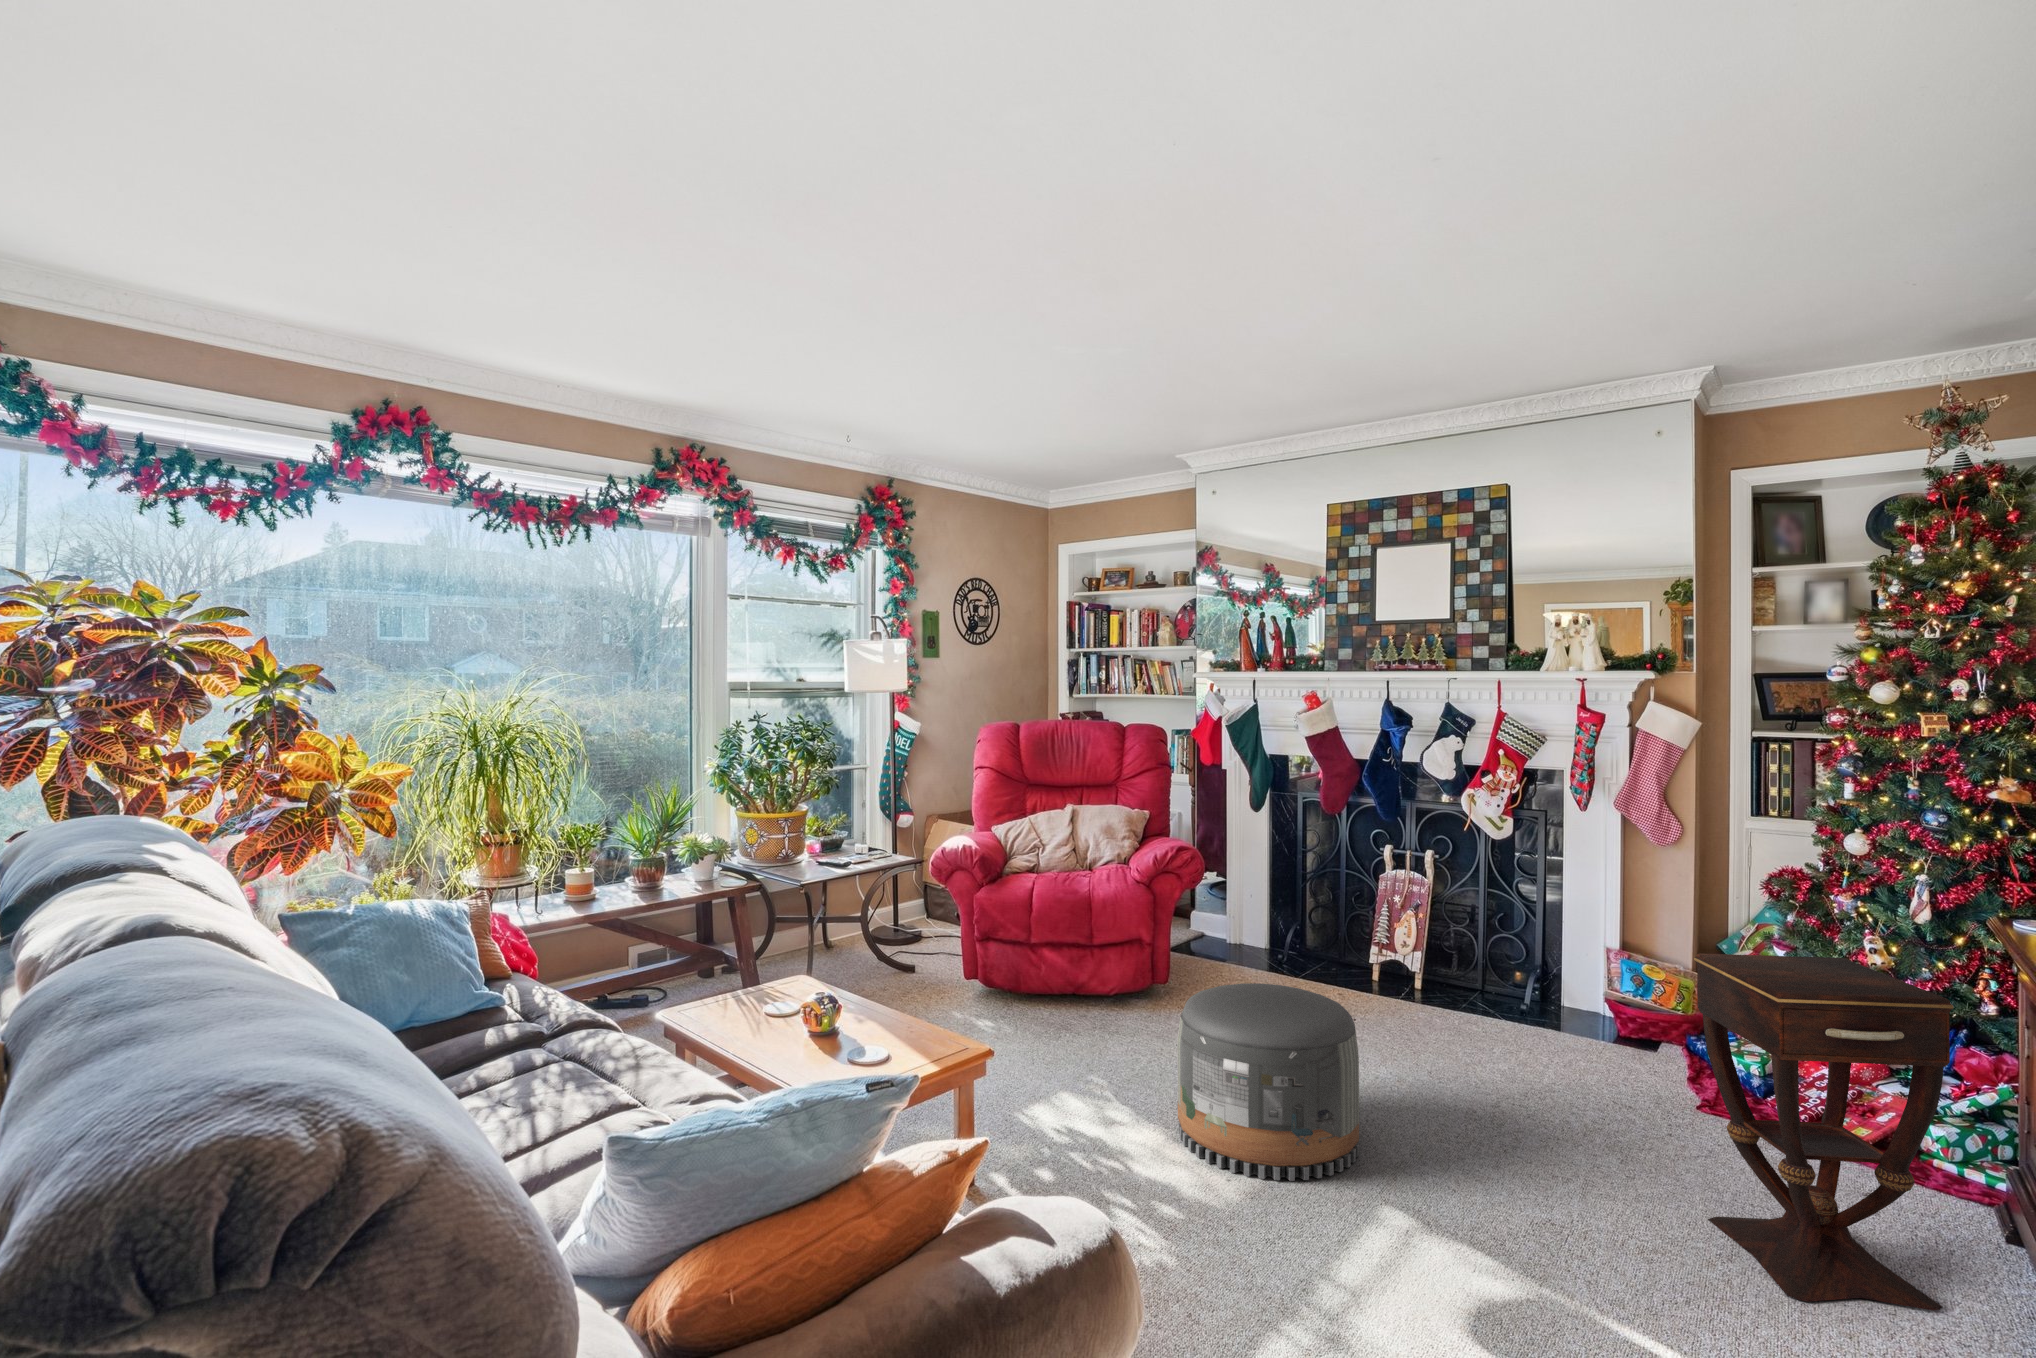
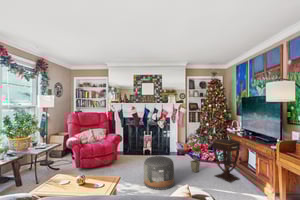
house plant: none [1532,914,1673,1159] -> present [188,137,202,172]

